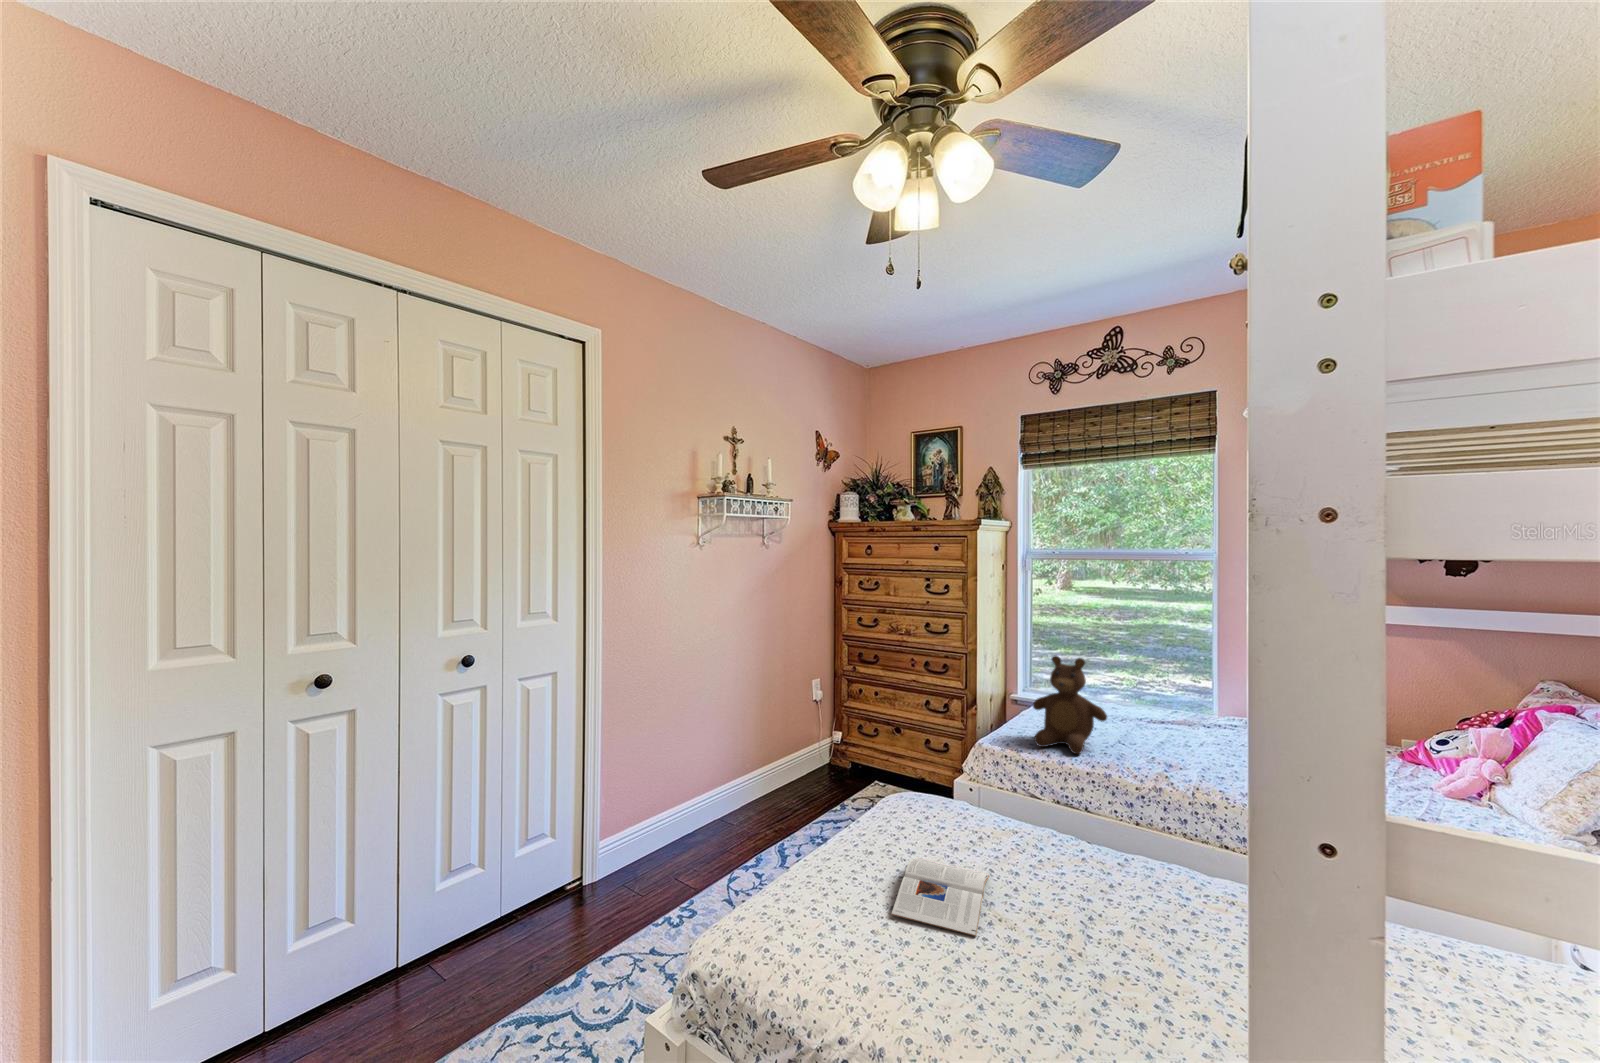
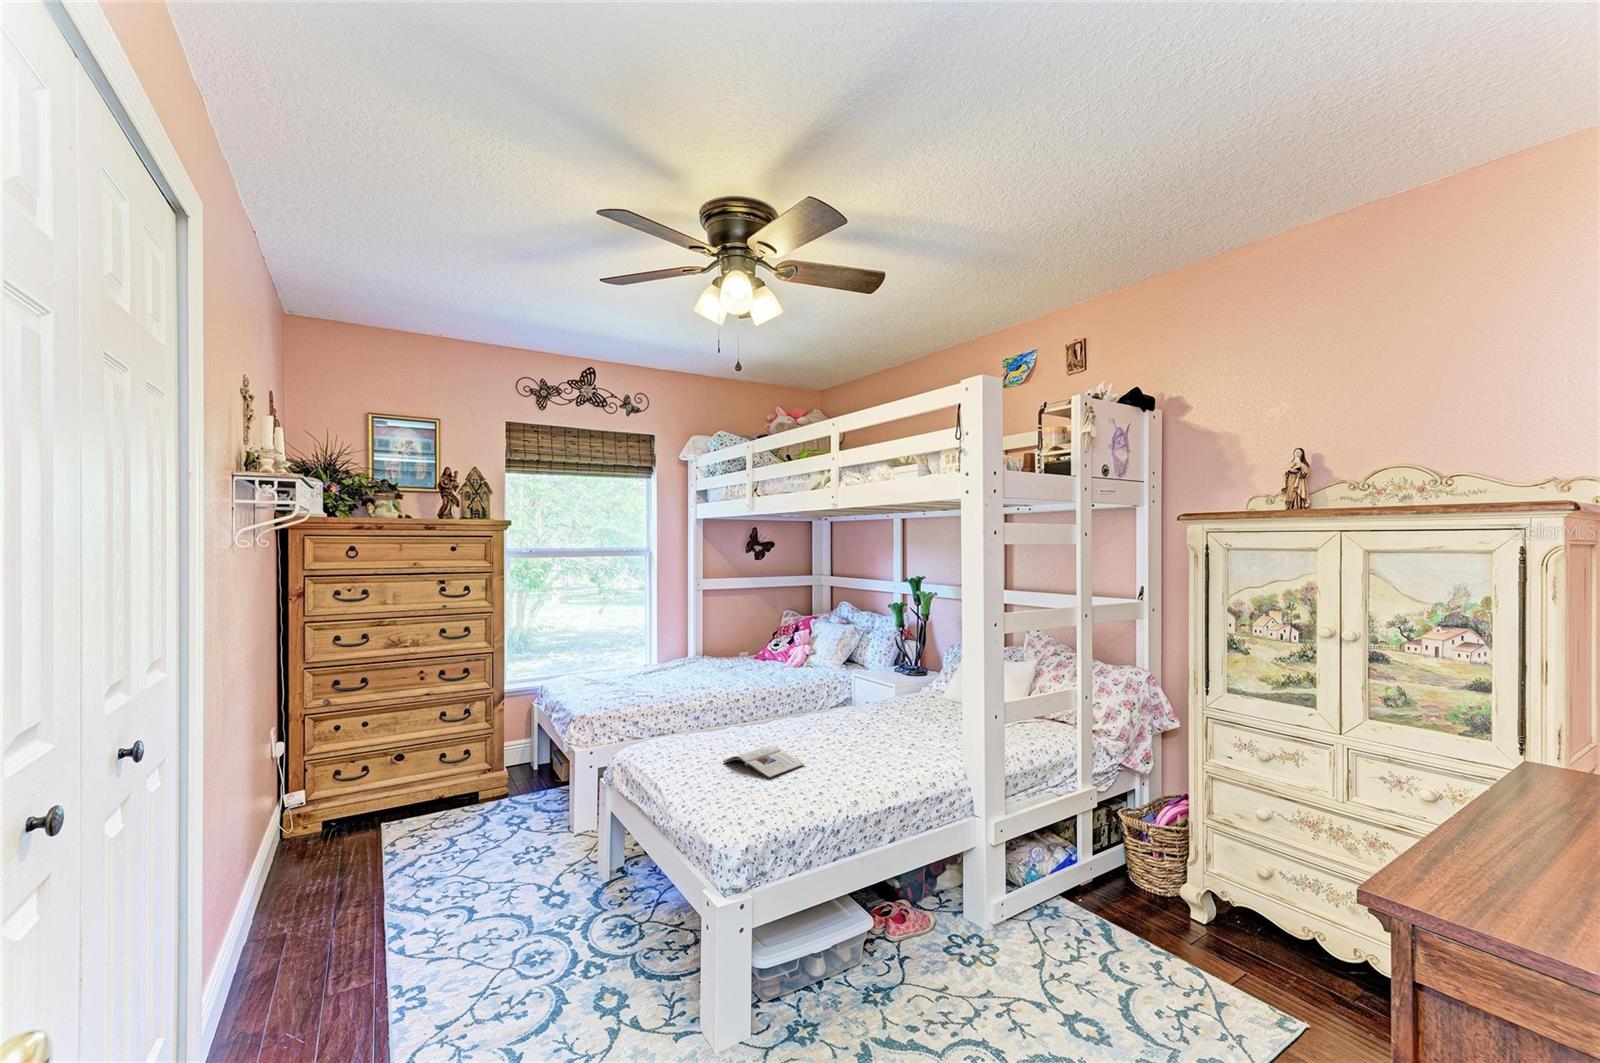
teddy bear: present [1033,656,1107,754] -> none [606,630,660,702]

